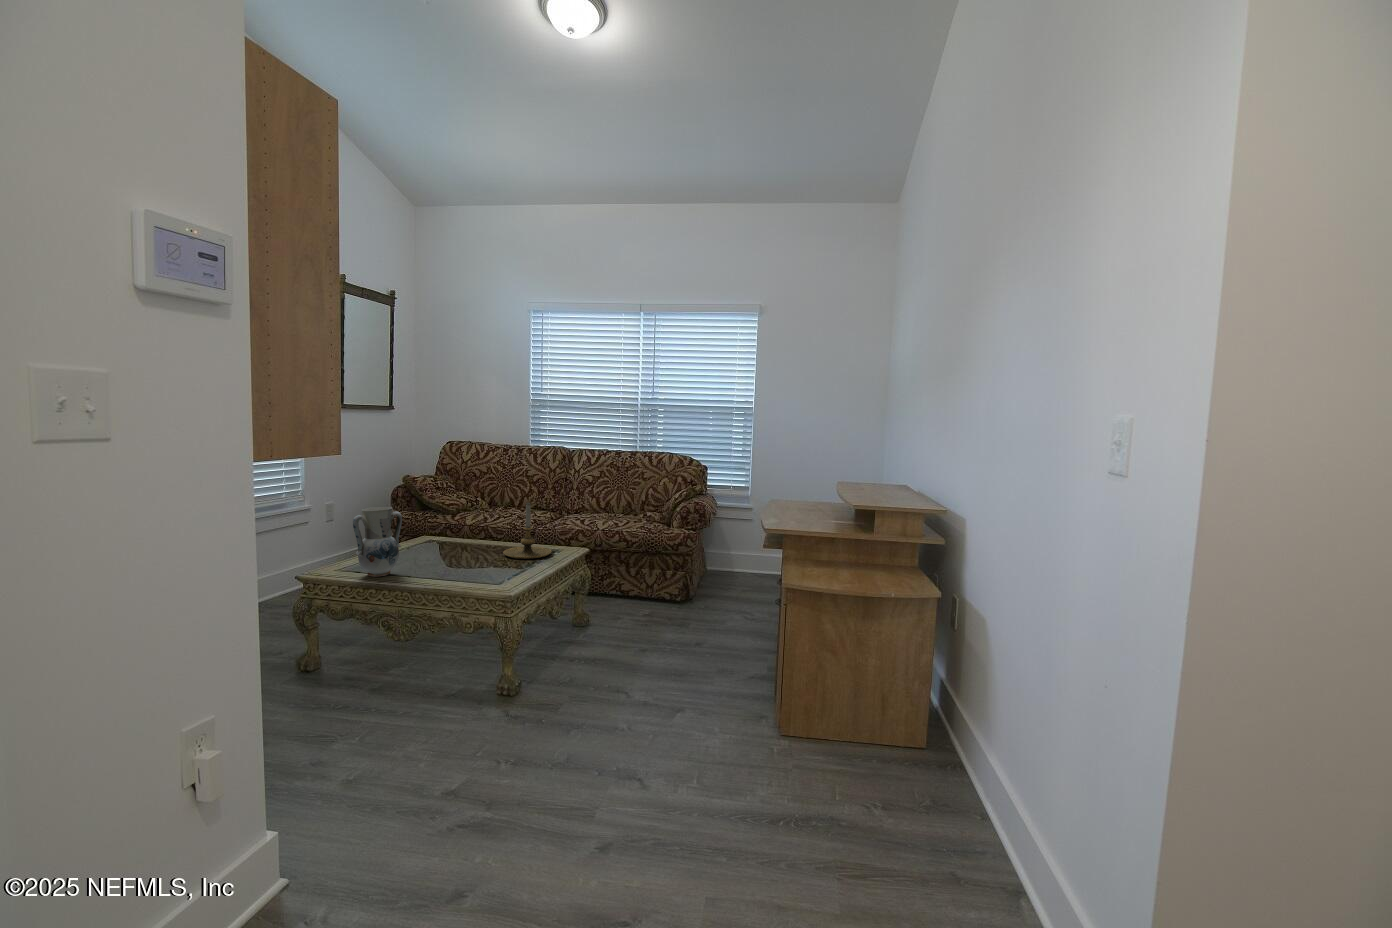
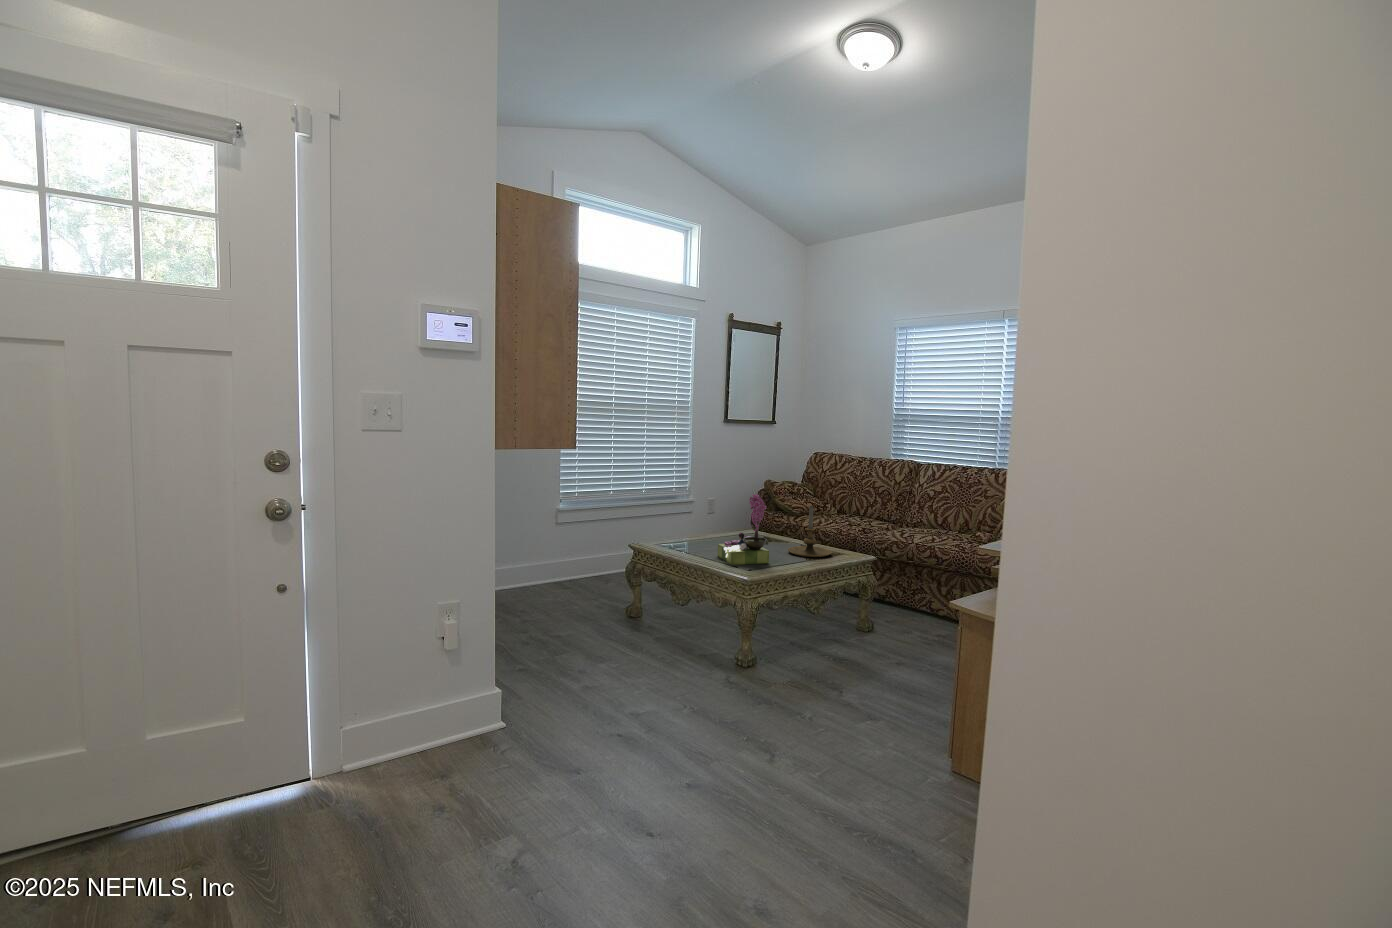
flower arrangement: none [441,494,509,582] -> present [718,494,769,565]
vase: present [353,507,402,577] -> none [660,496,697,550]

